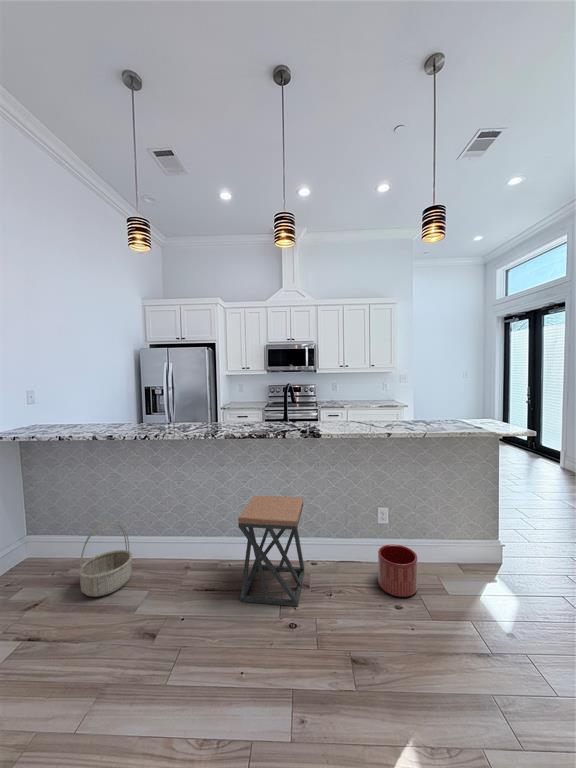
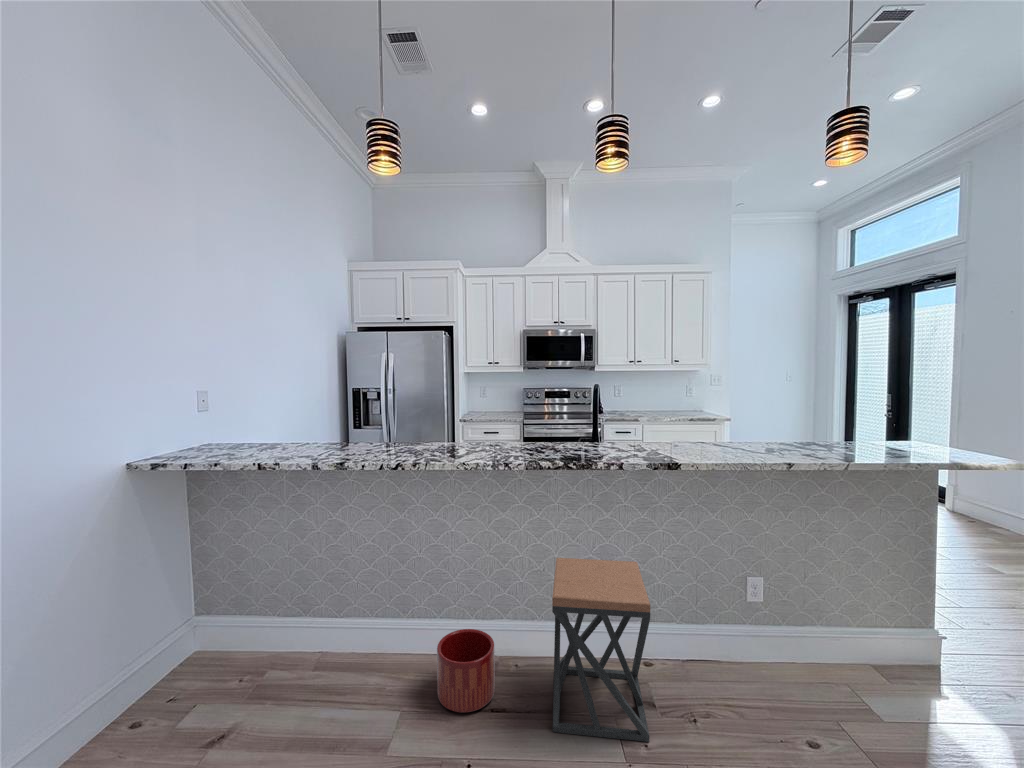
basket: present [78,523,133,597] -> none [287,601,369,723]
planter: present [378,545,418,597] -> present [437,629,495,713]

